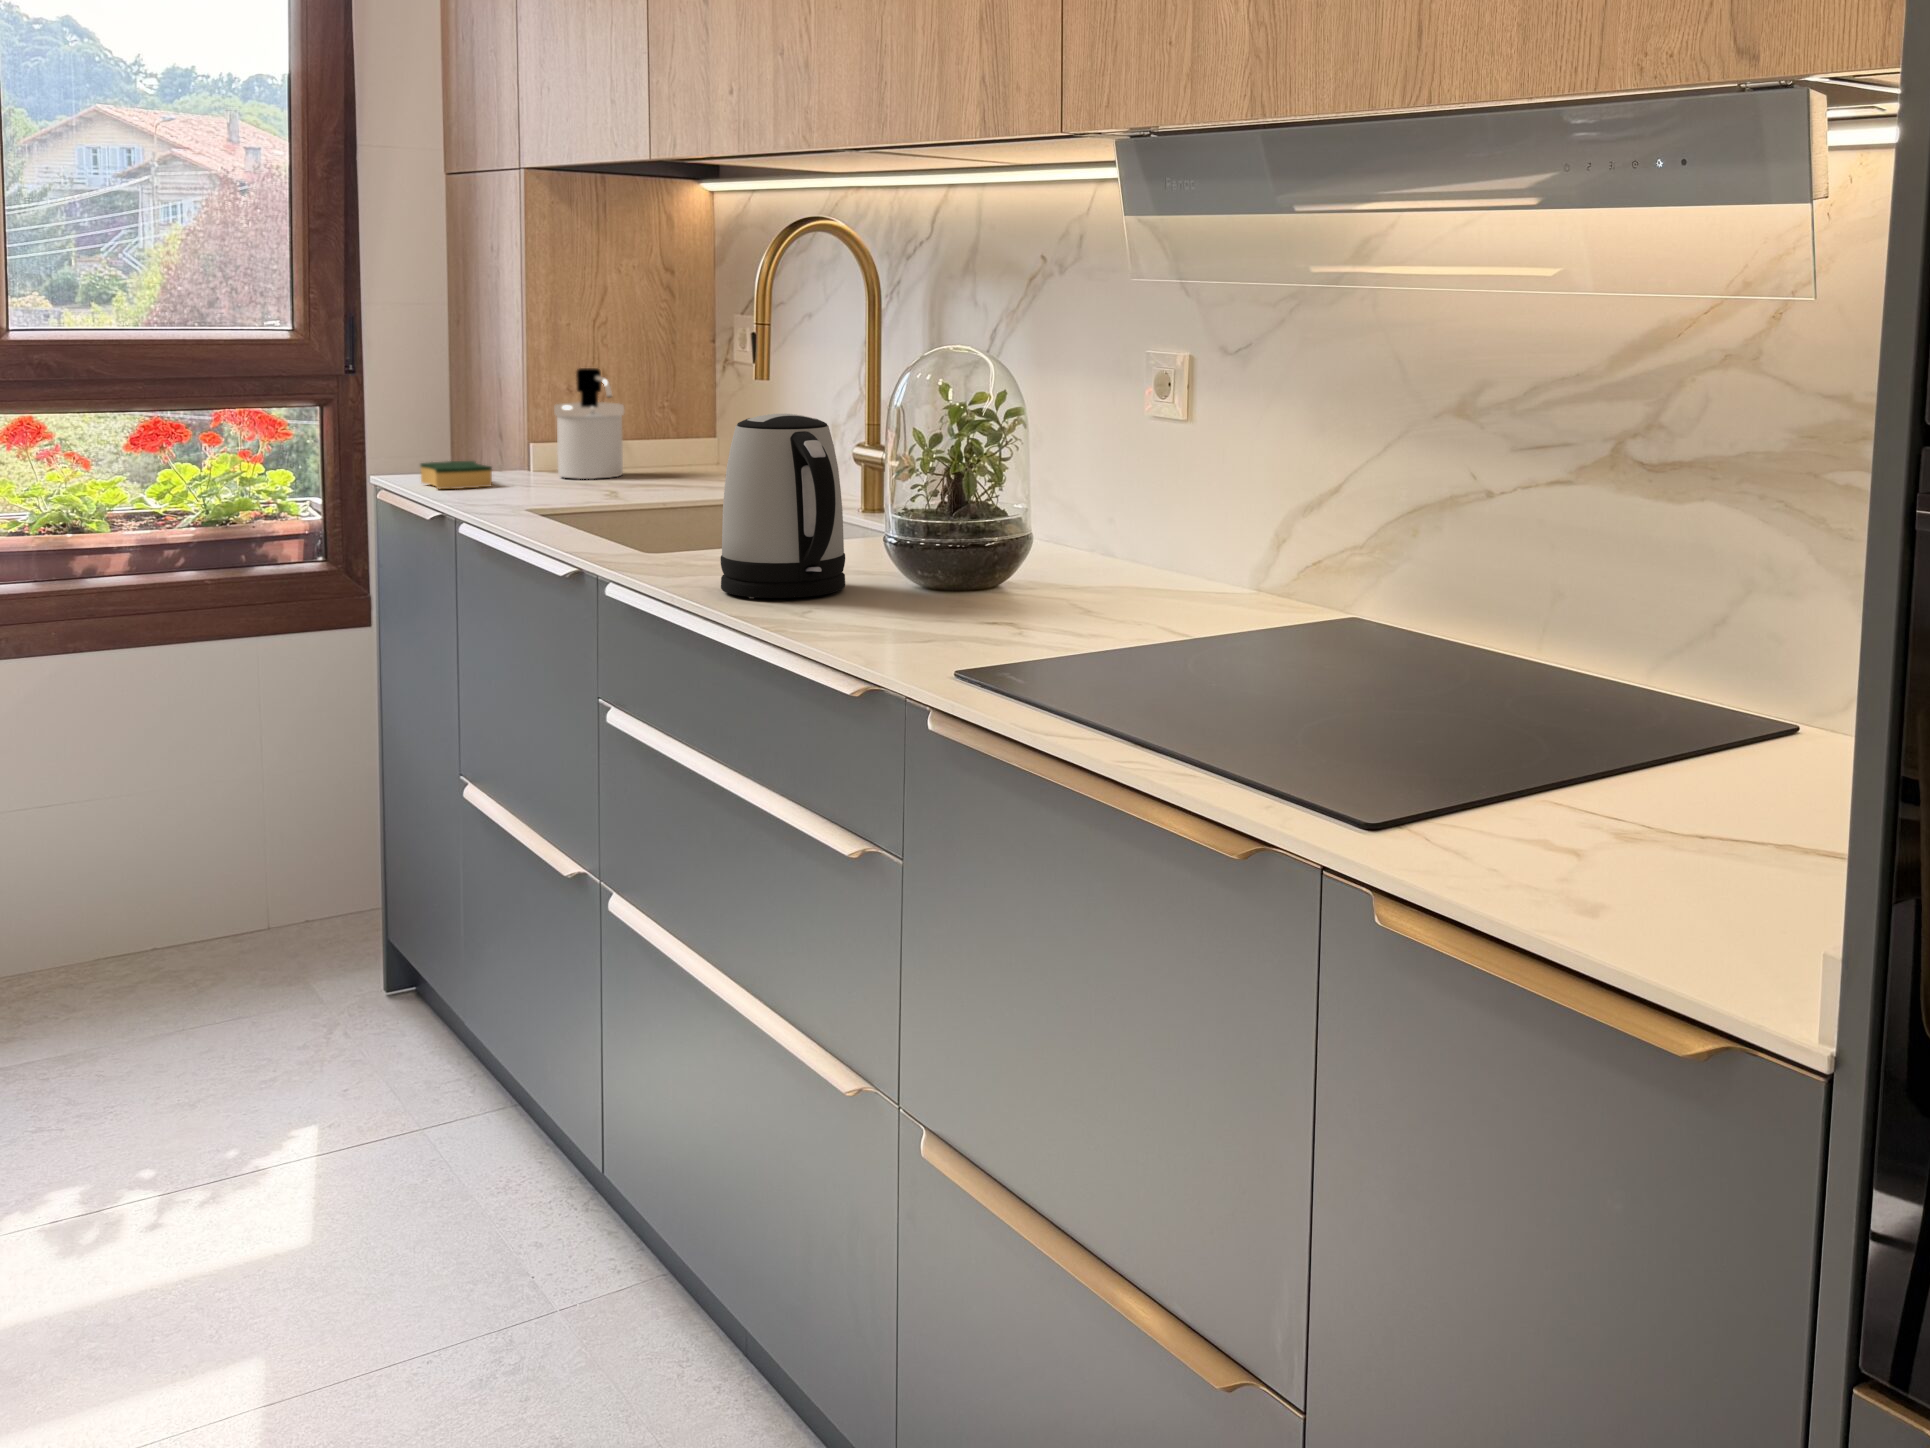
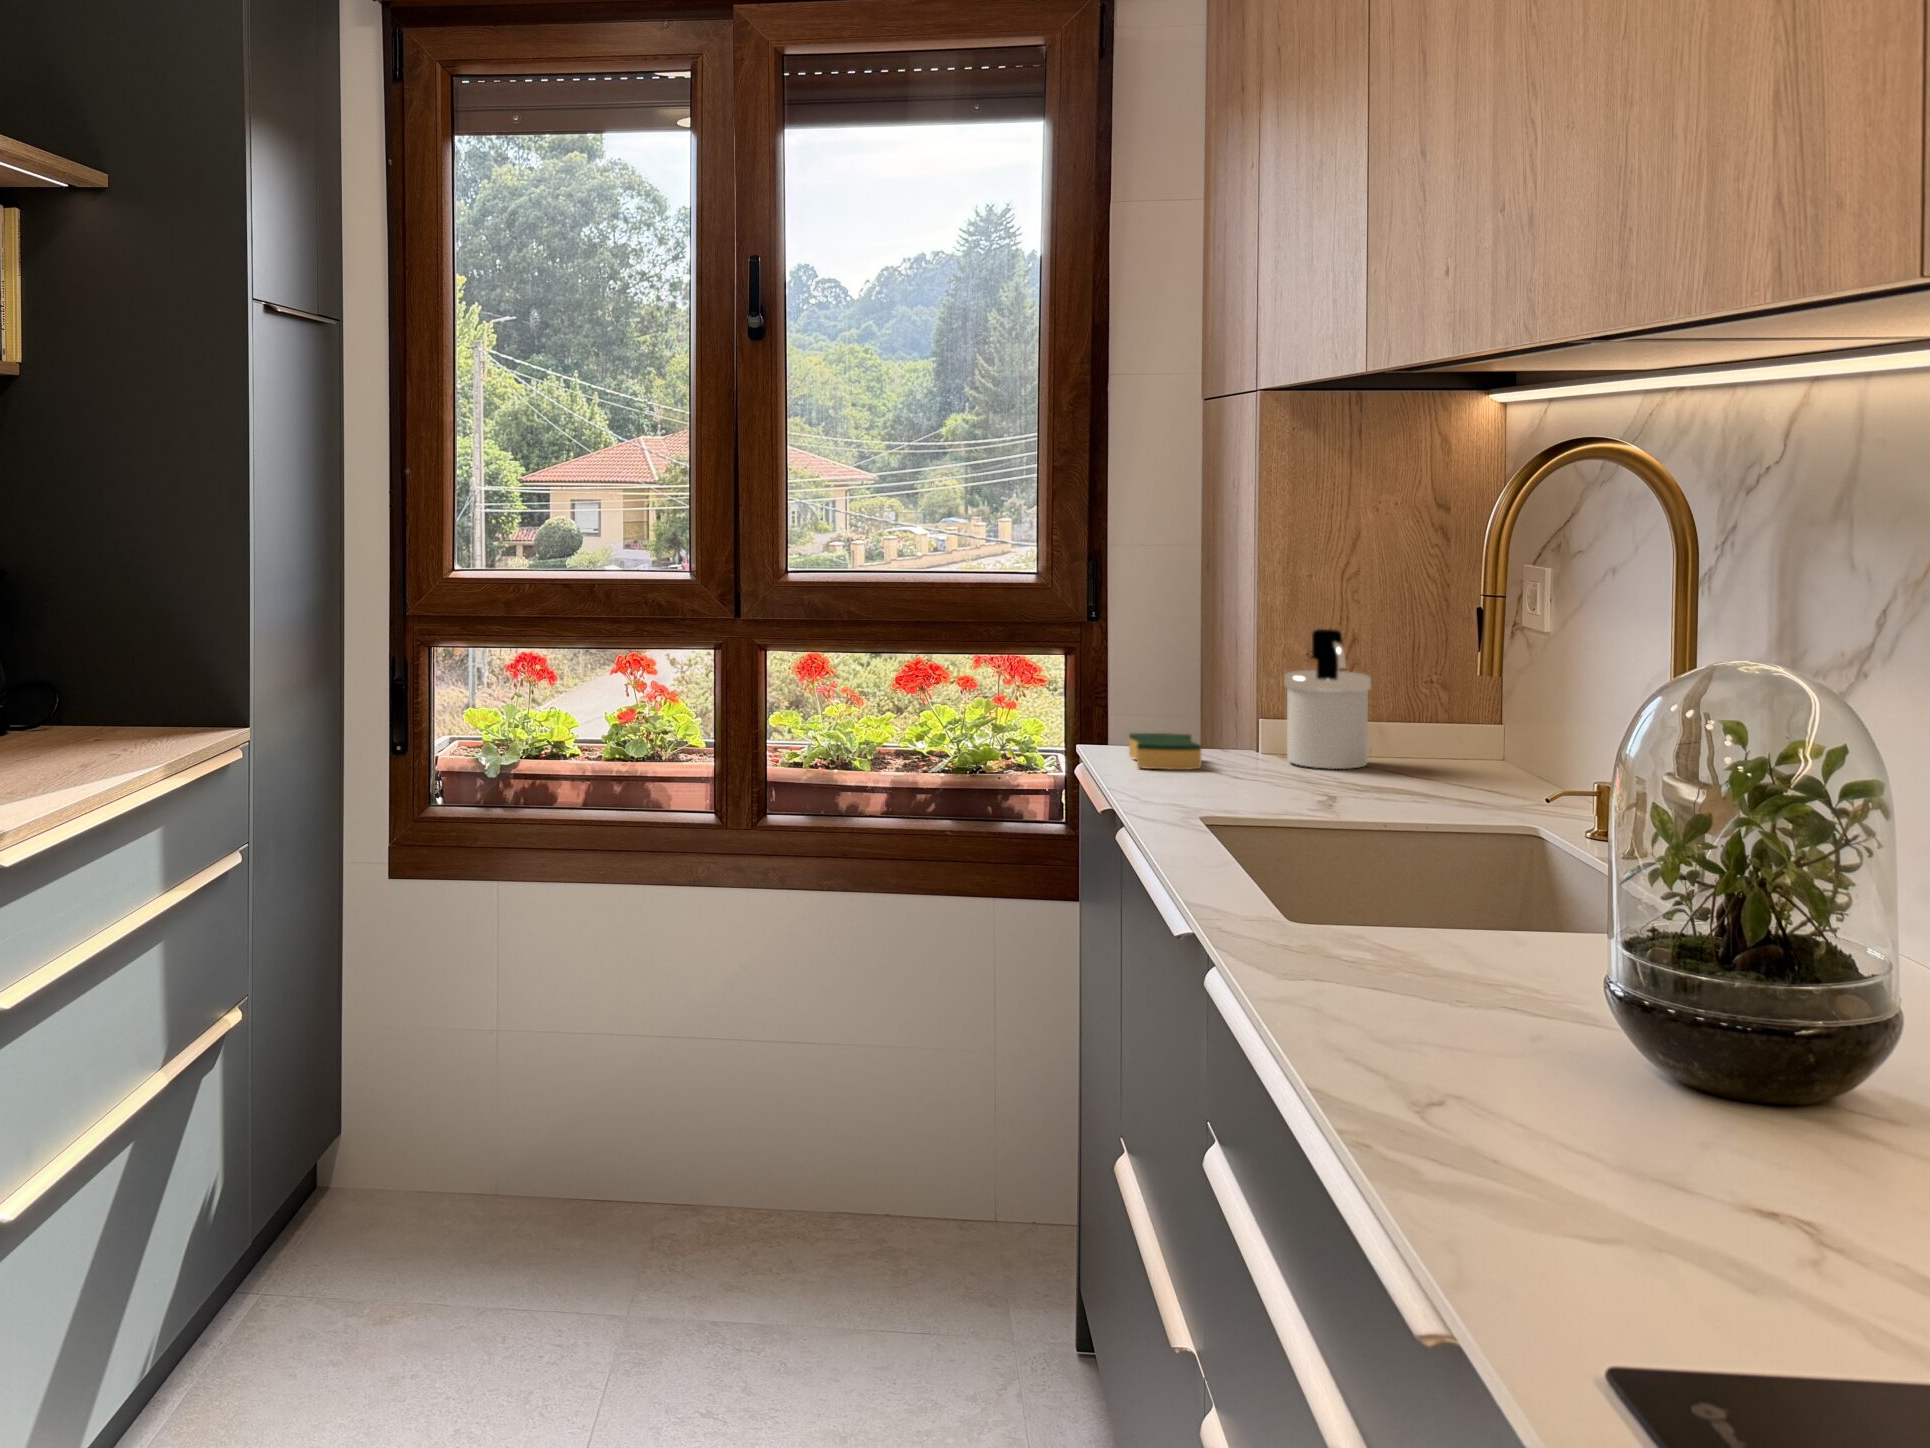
kettle: present [721,414,845,598] -> none [1332,758,1535,1058]

